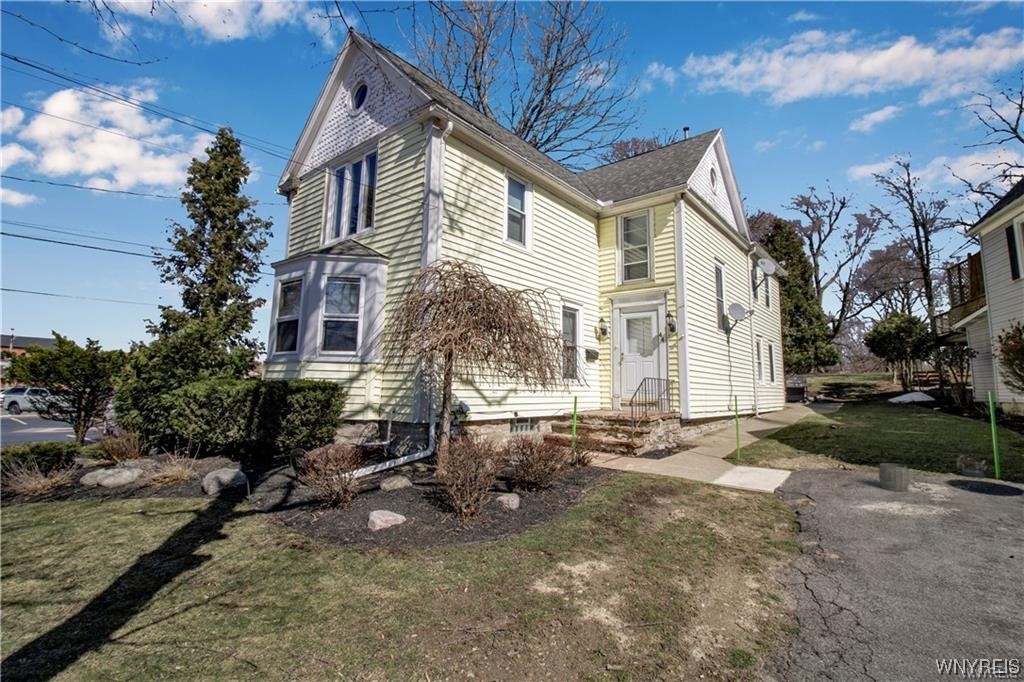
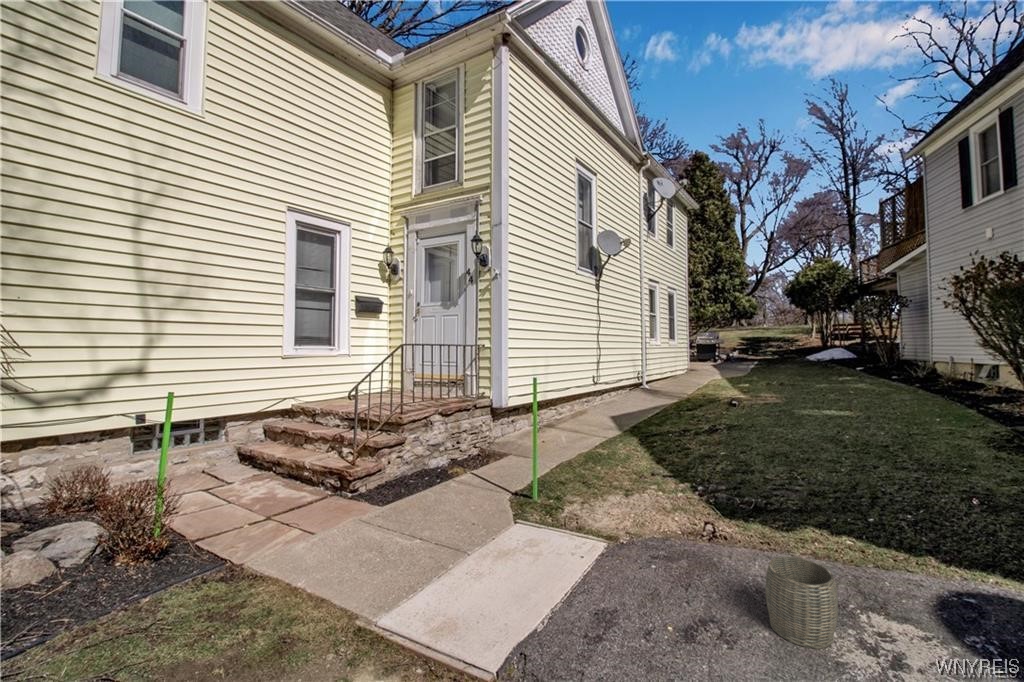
decorative plant: present [958,458,984,478] -> none [925,498,994,555]

